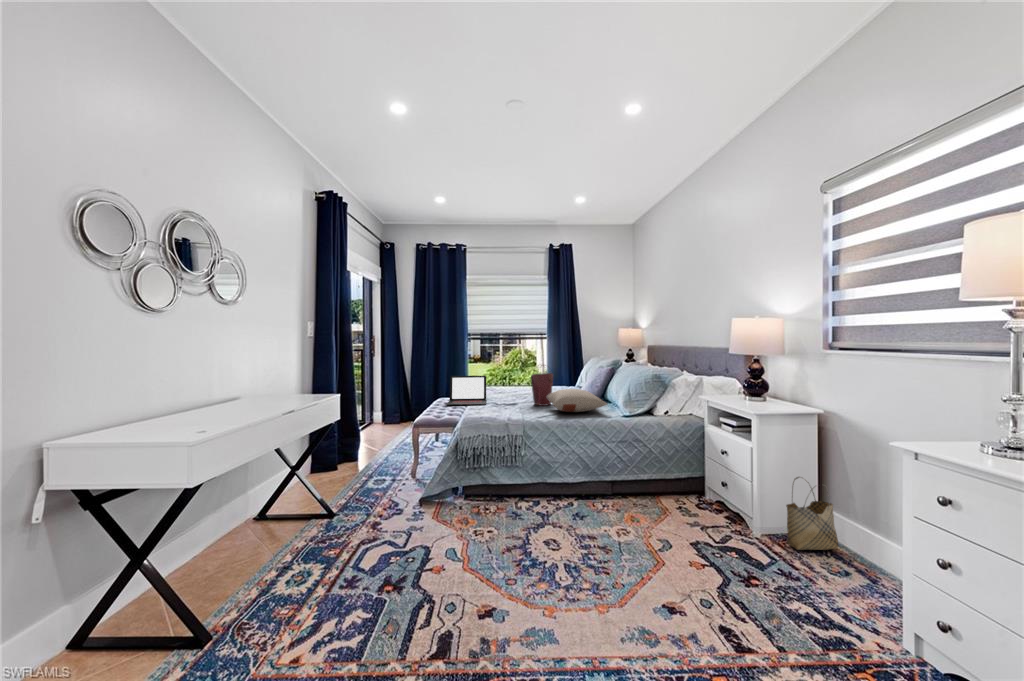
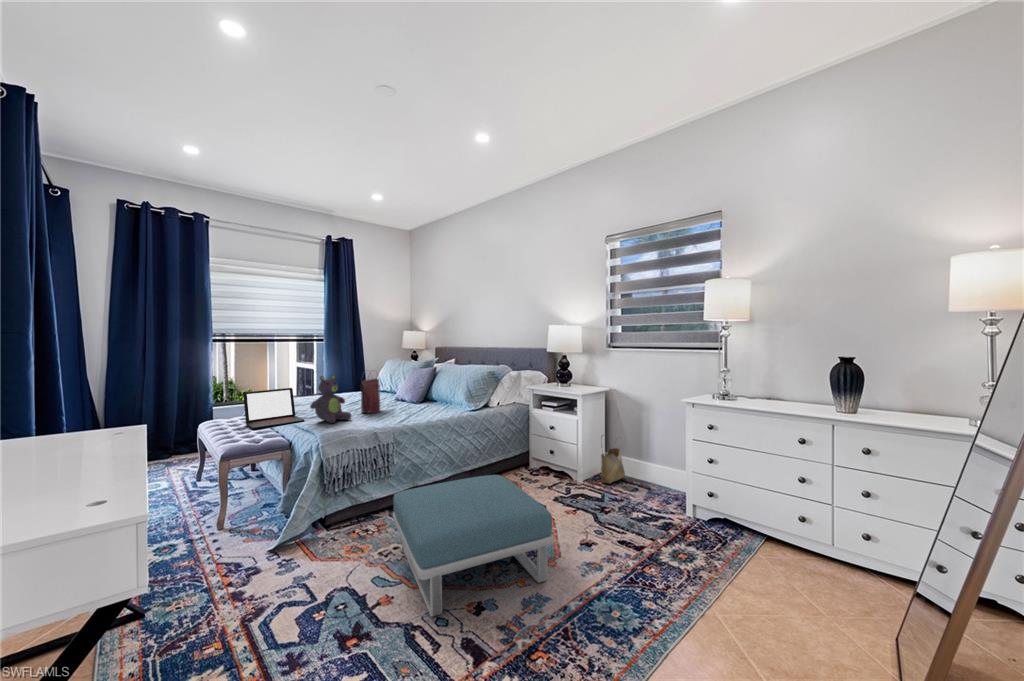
stuffed bear: none [484,366,517,409] -> present [310,375,351,423]
pillow: present [547,389,607,412] -> none [384,392,454,415]
footstool: none [436,479,599,622] -> present [393,475,554,617]

